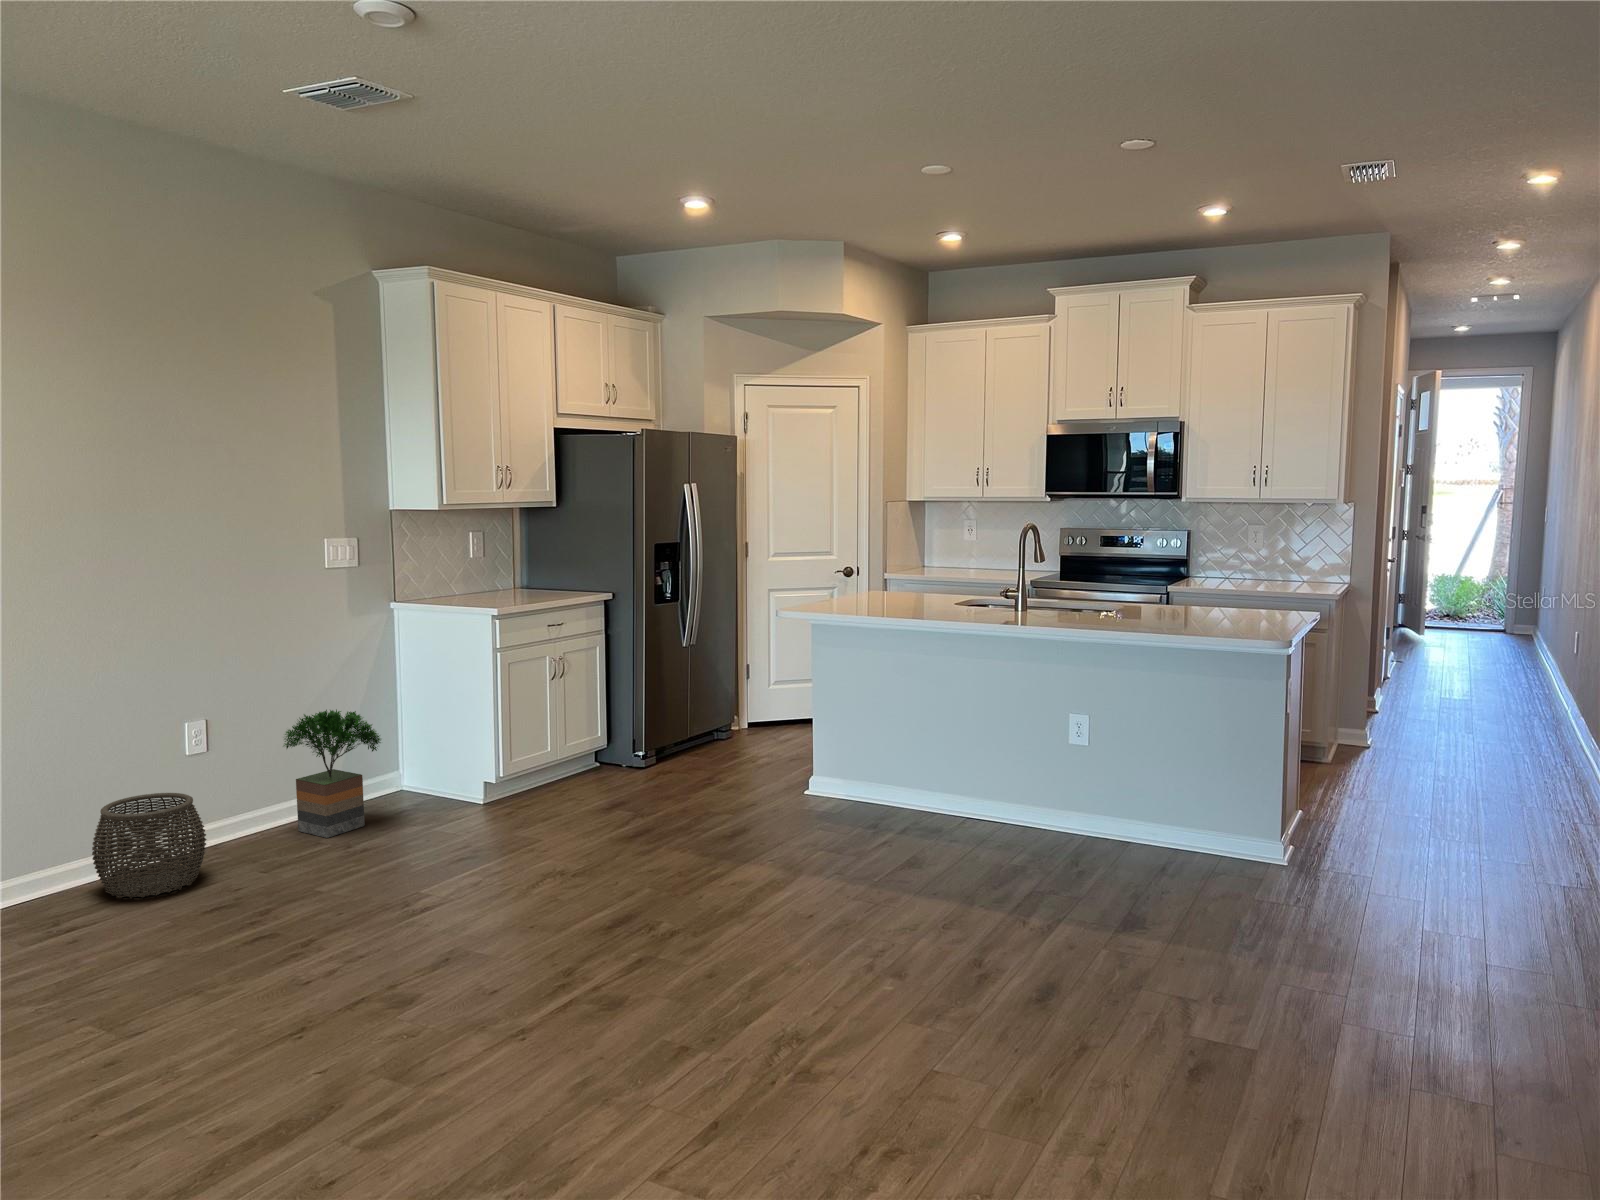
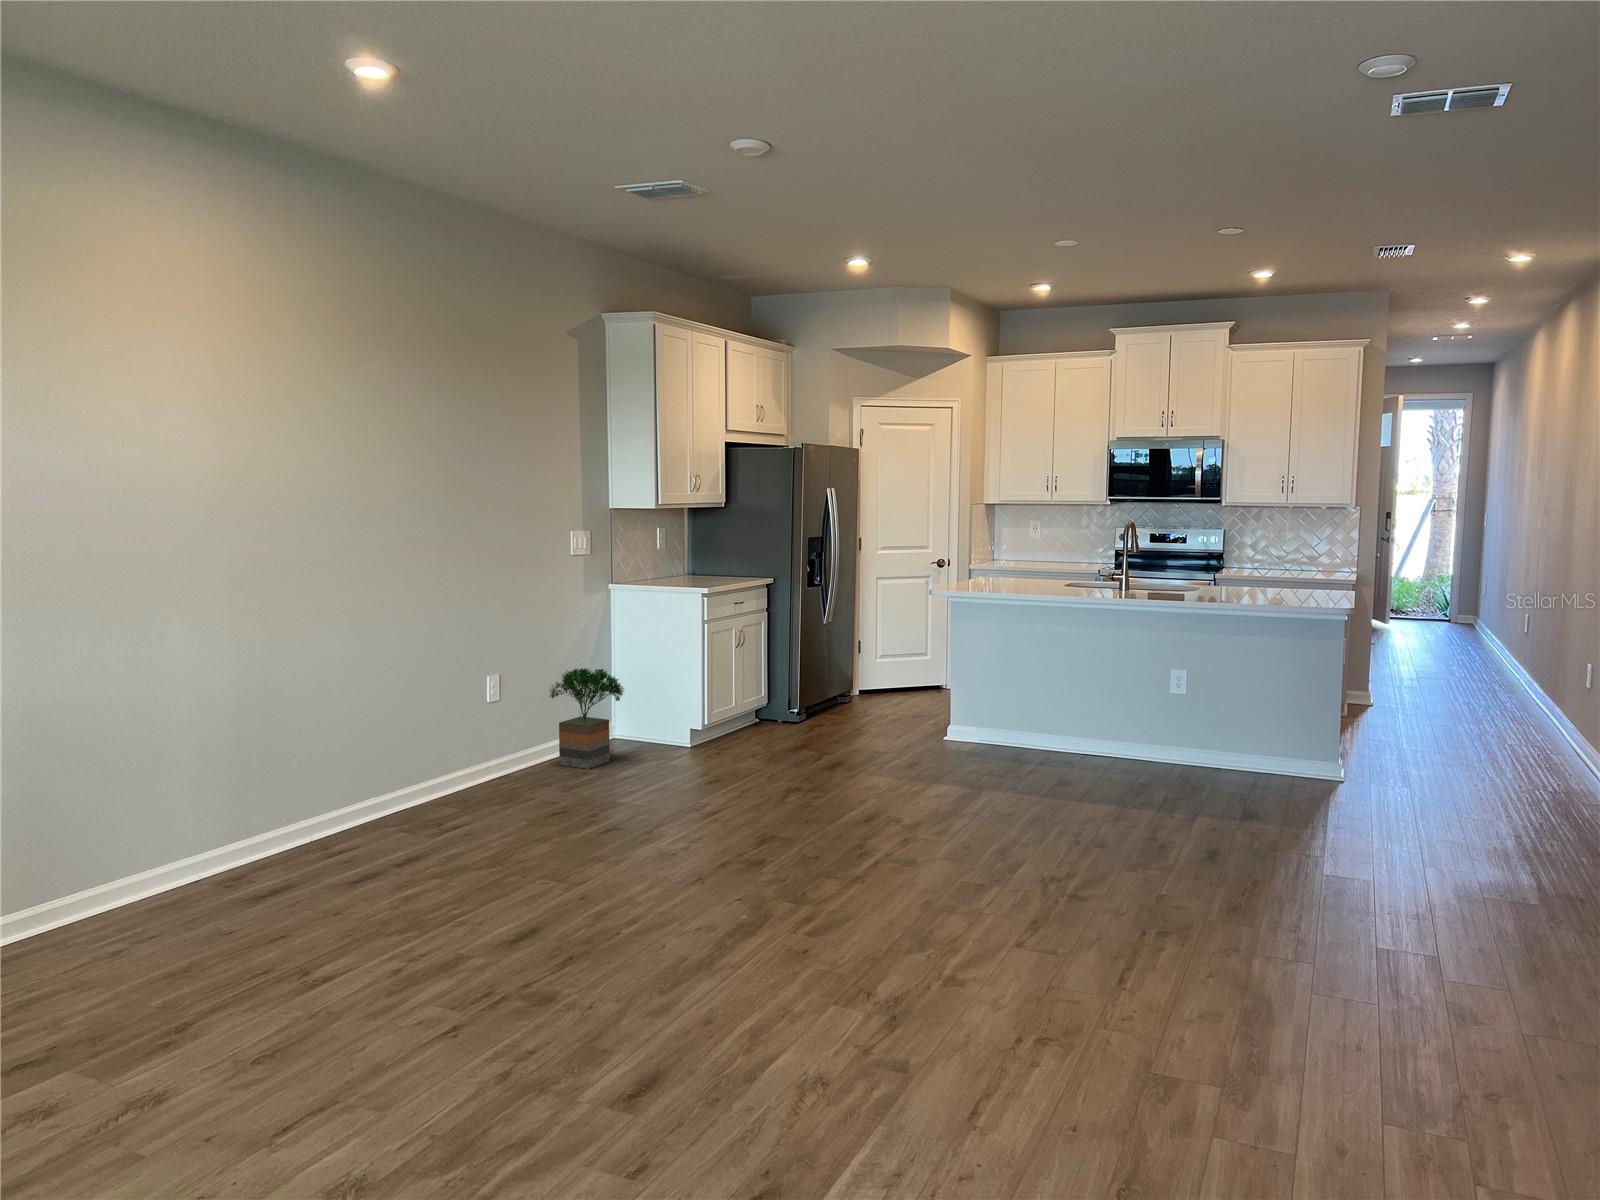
woven basket: present [92,793,207,898] -> none [445,727,525,806]

